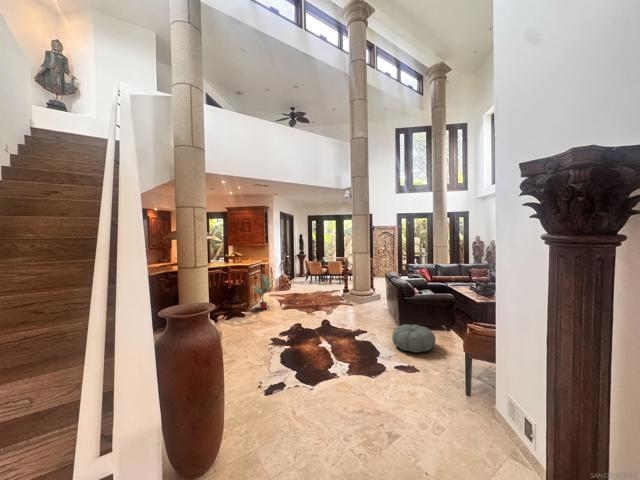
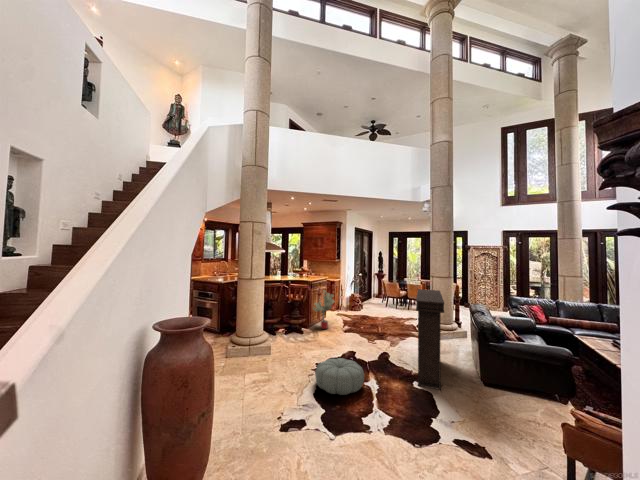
console table: none [349,264,377,340] -> present [416,289,444,390]
pouf: present [392,324,435,352] -> present [315,358,364,395]

